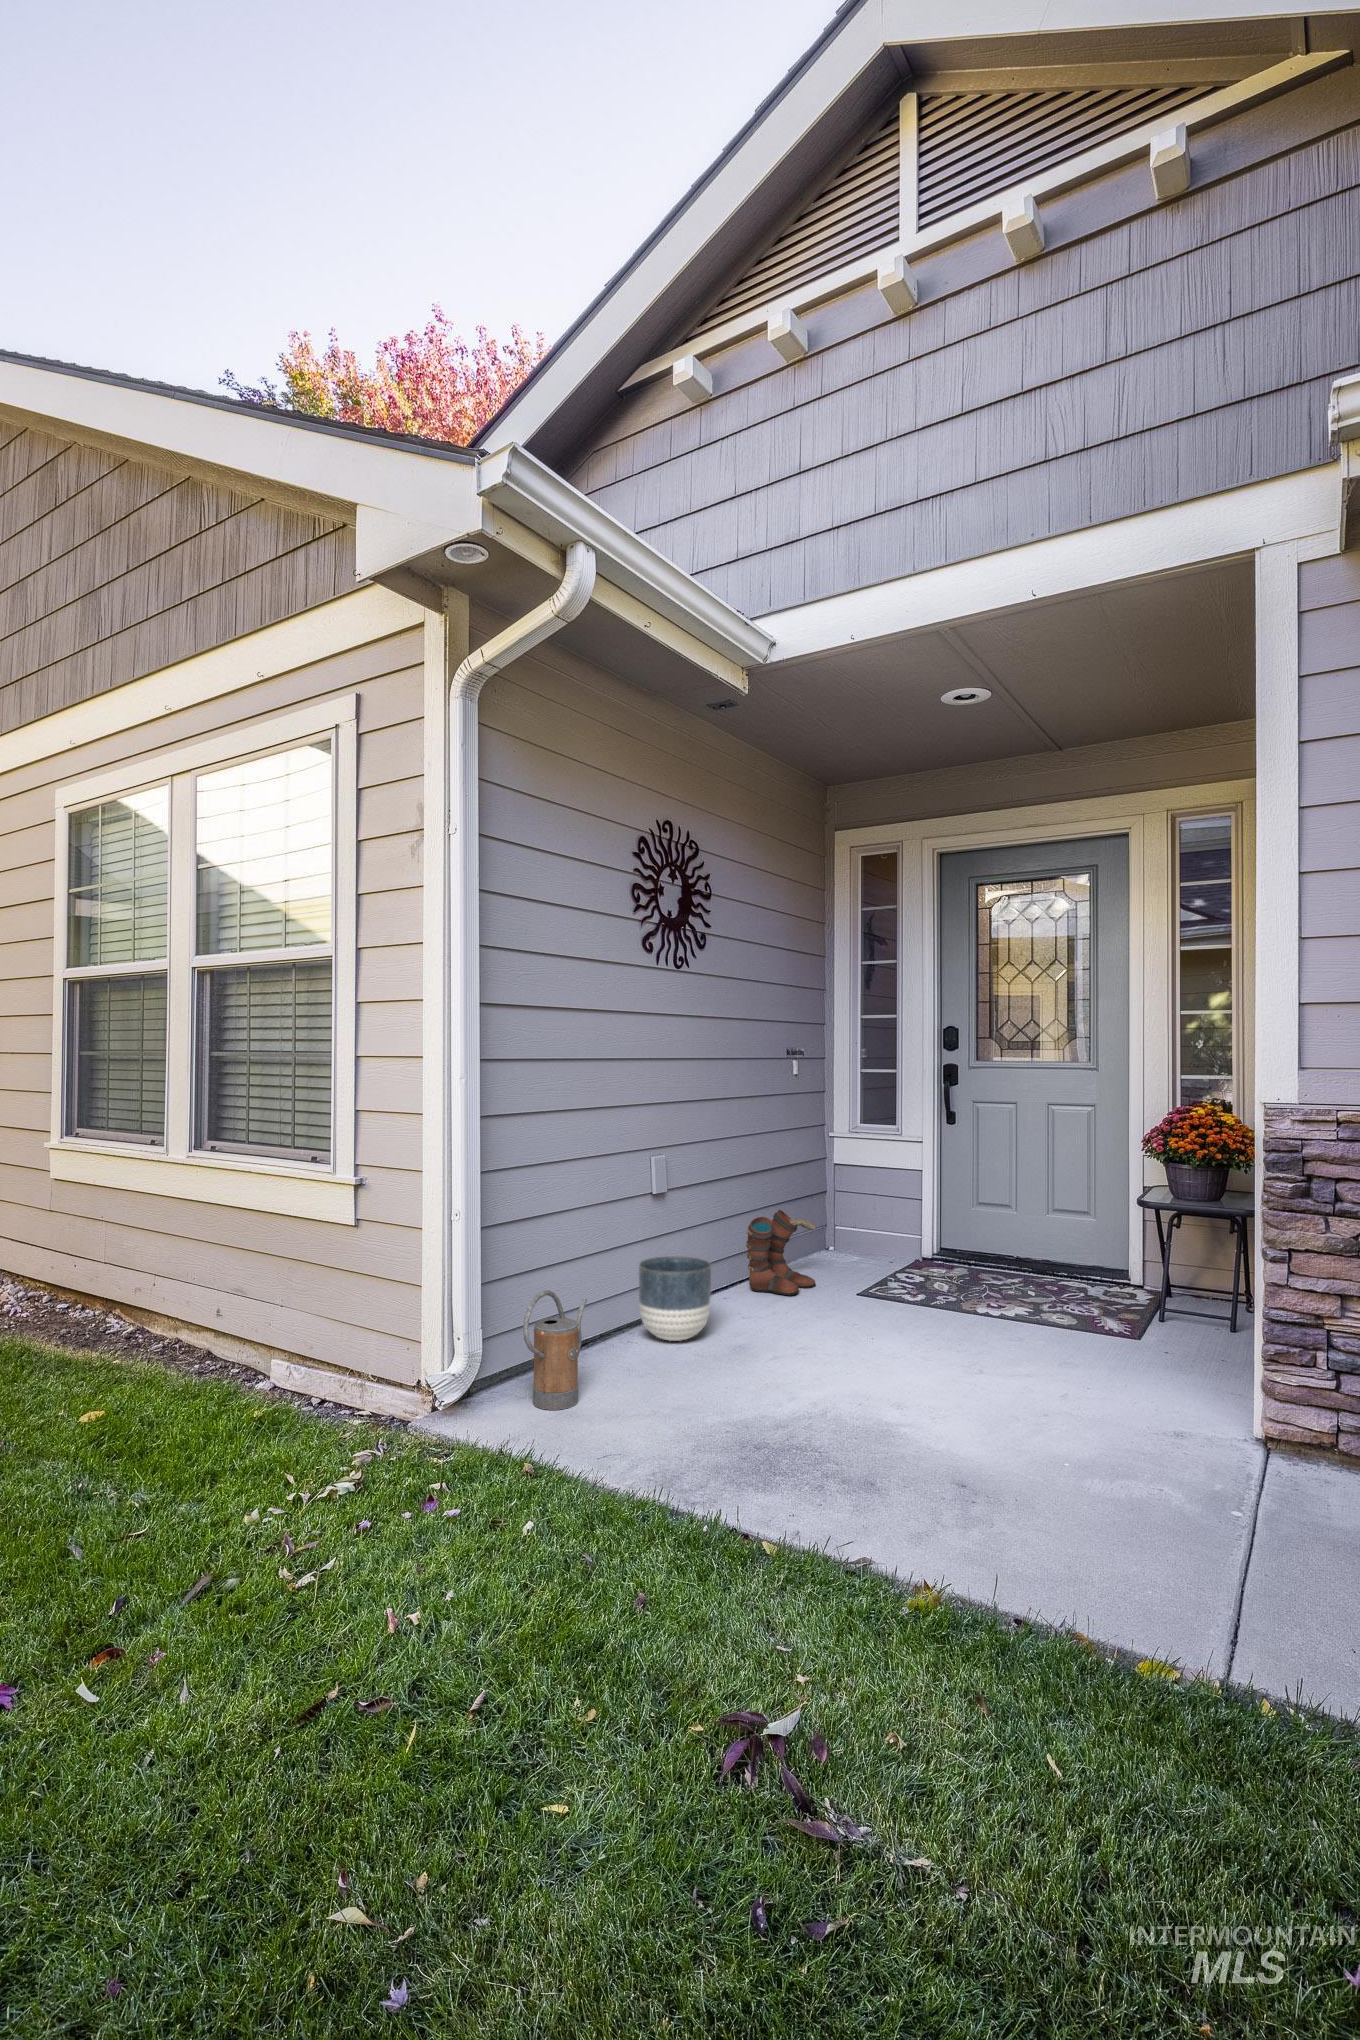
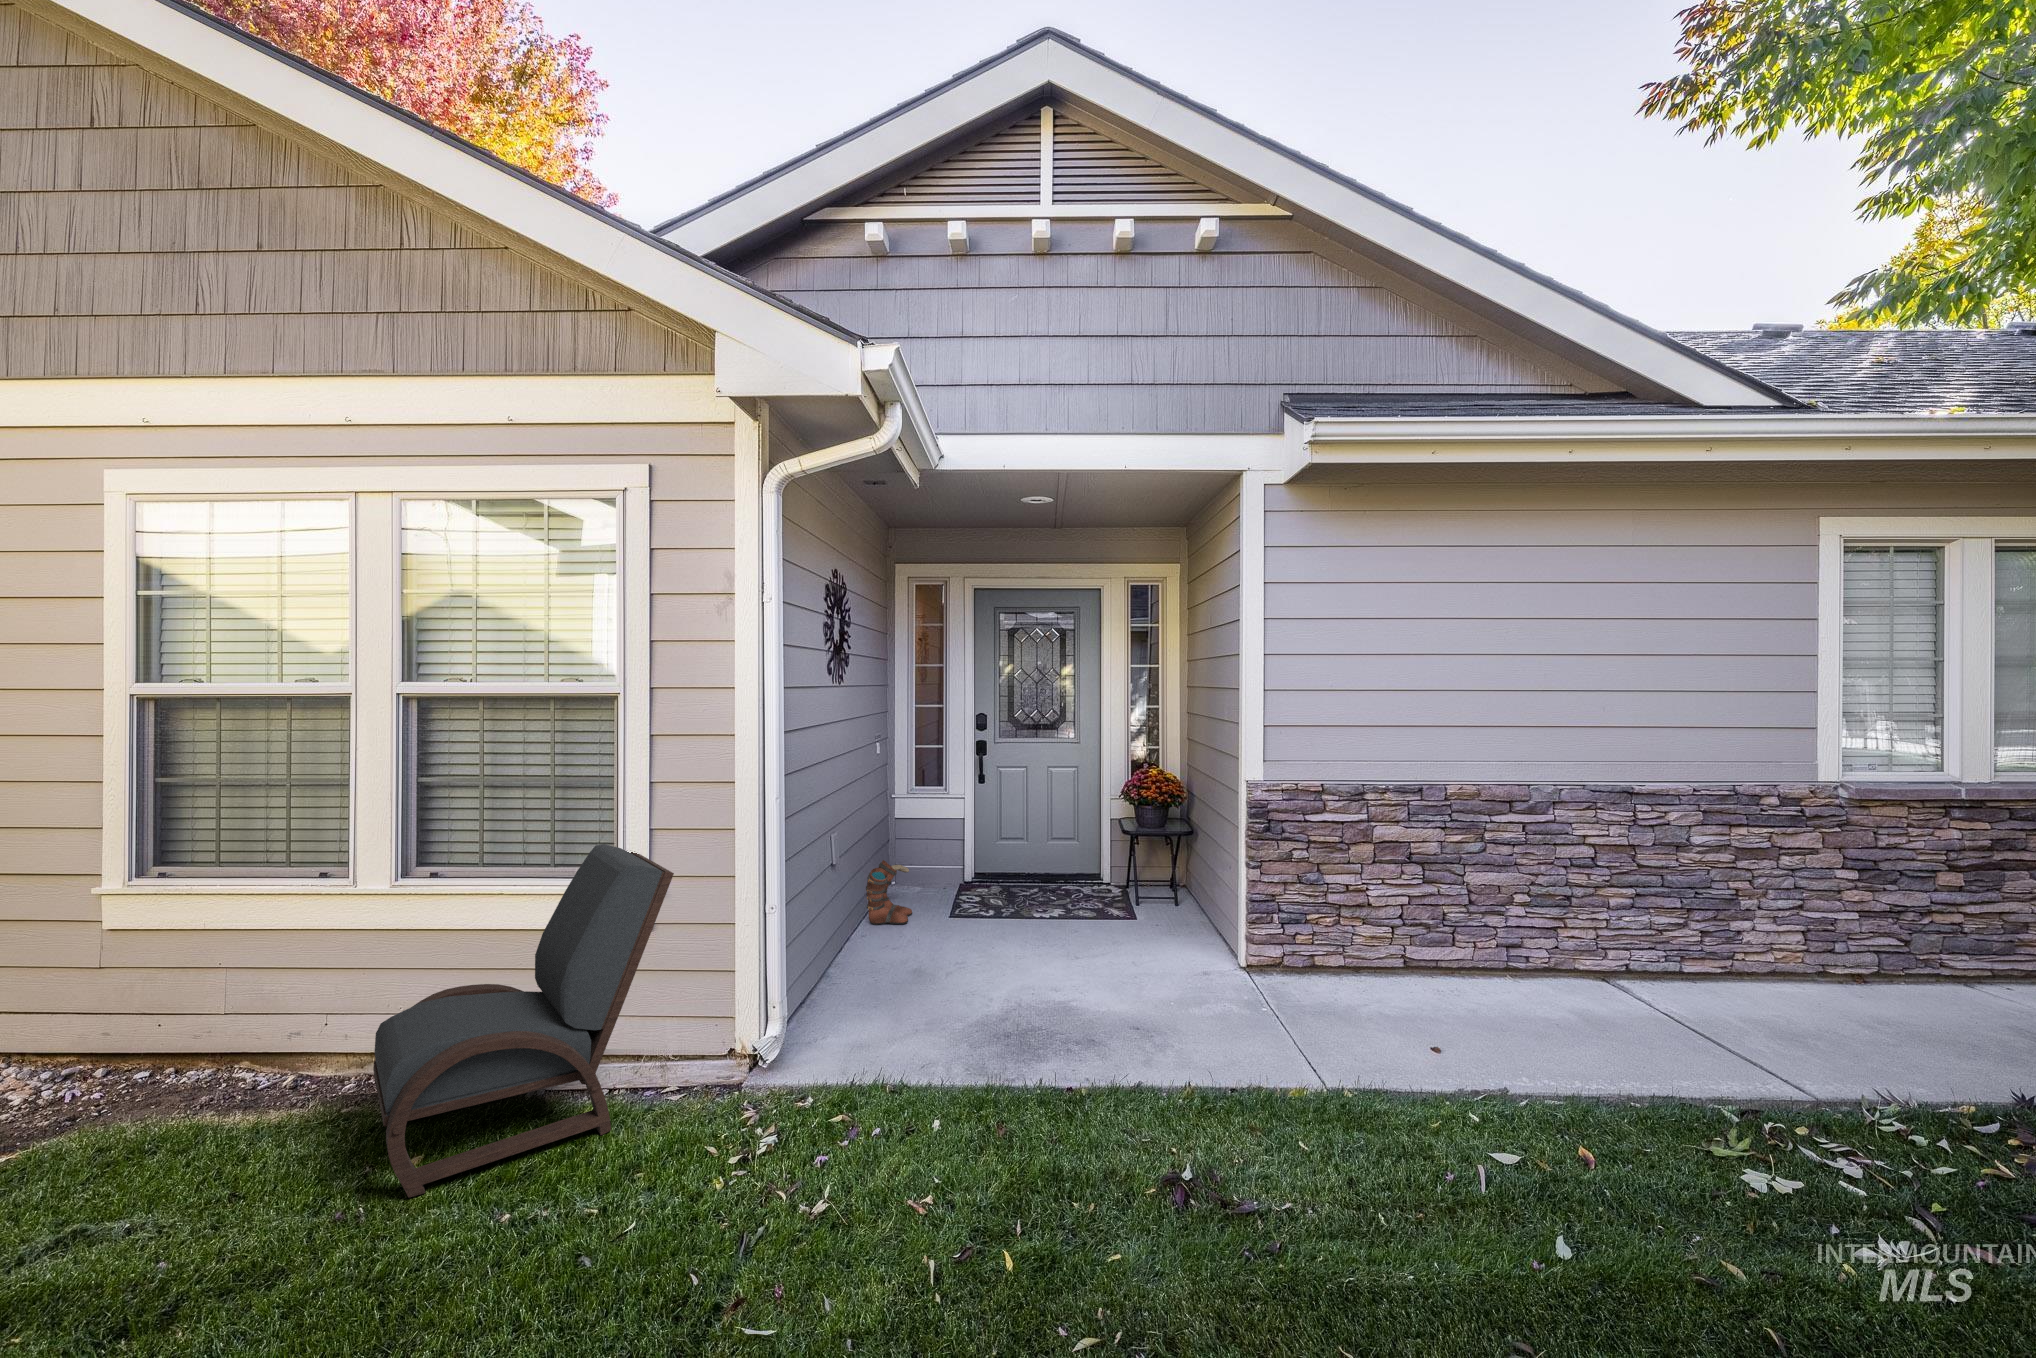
lounge chair: none [35,1125,361,1445] -> present [373,844,674,1198]
planter: present [639,1256,711,1341] -> none [832,909,888,975]
watering can: present [523,1290,587,1410] -> none [815,956,851,1048]

